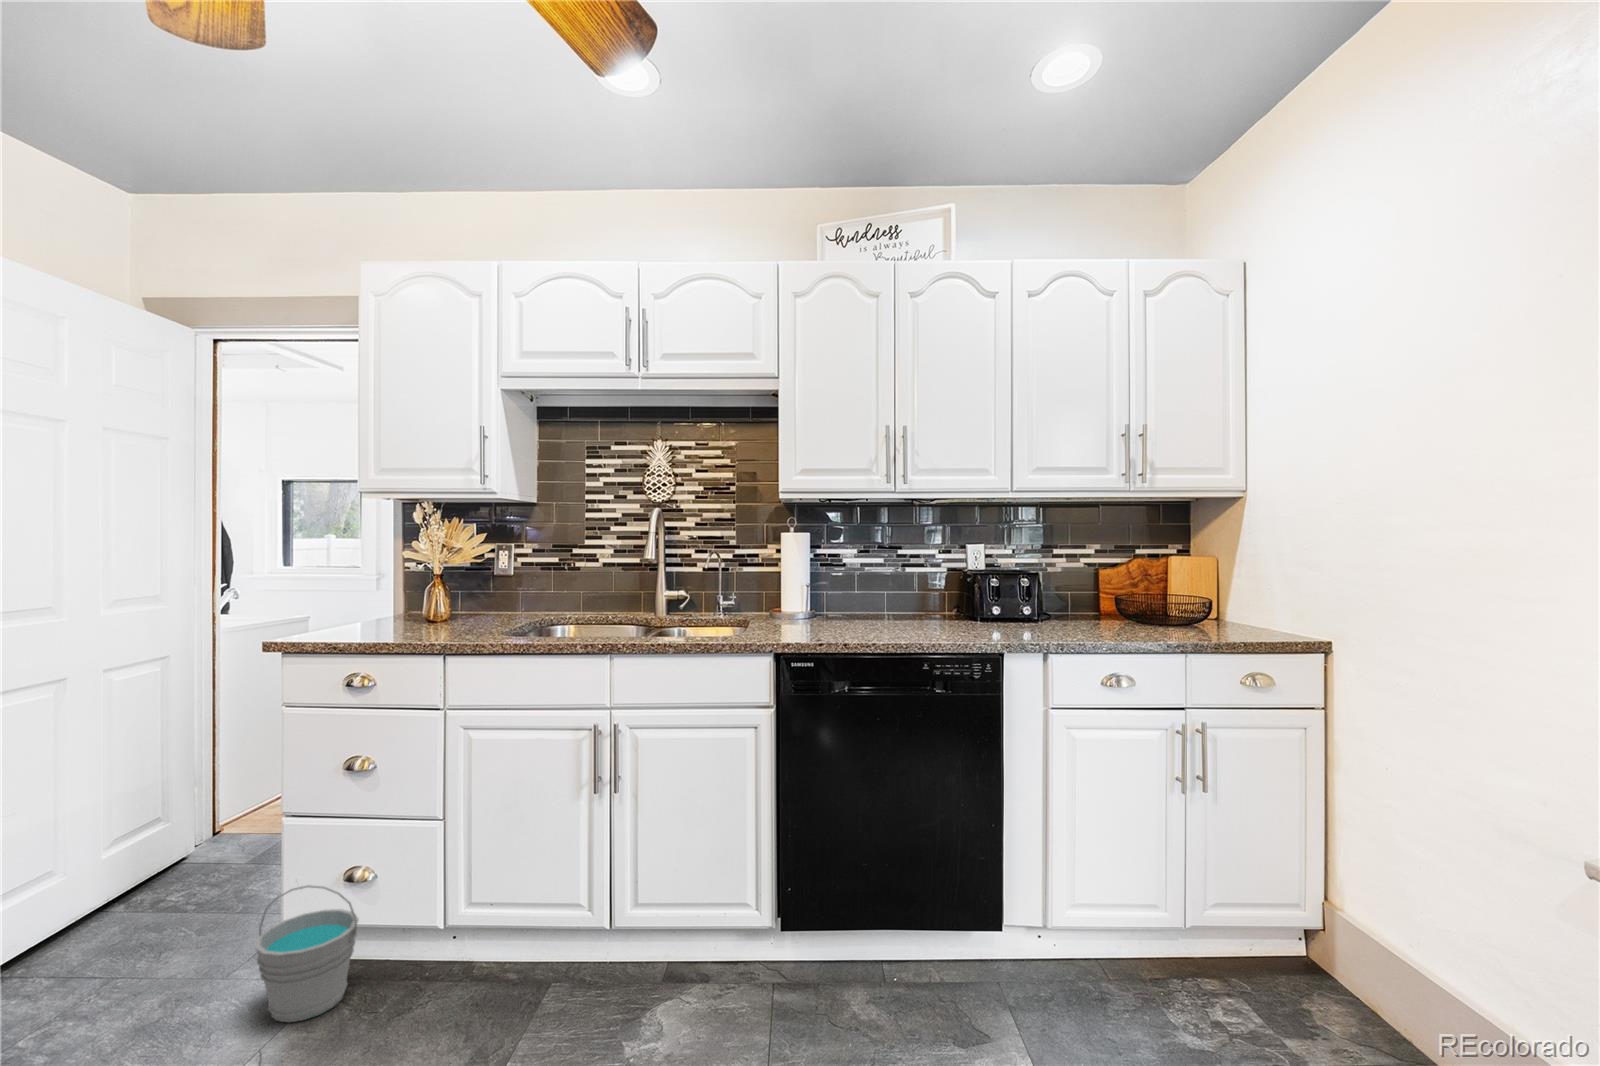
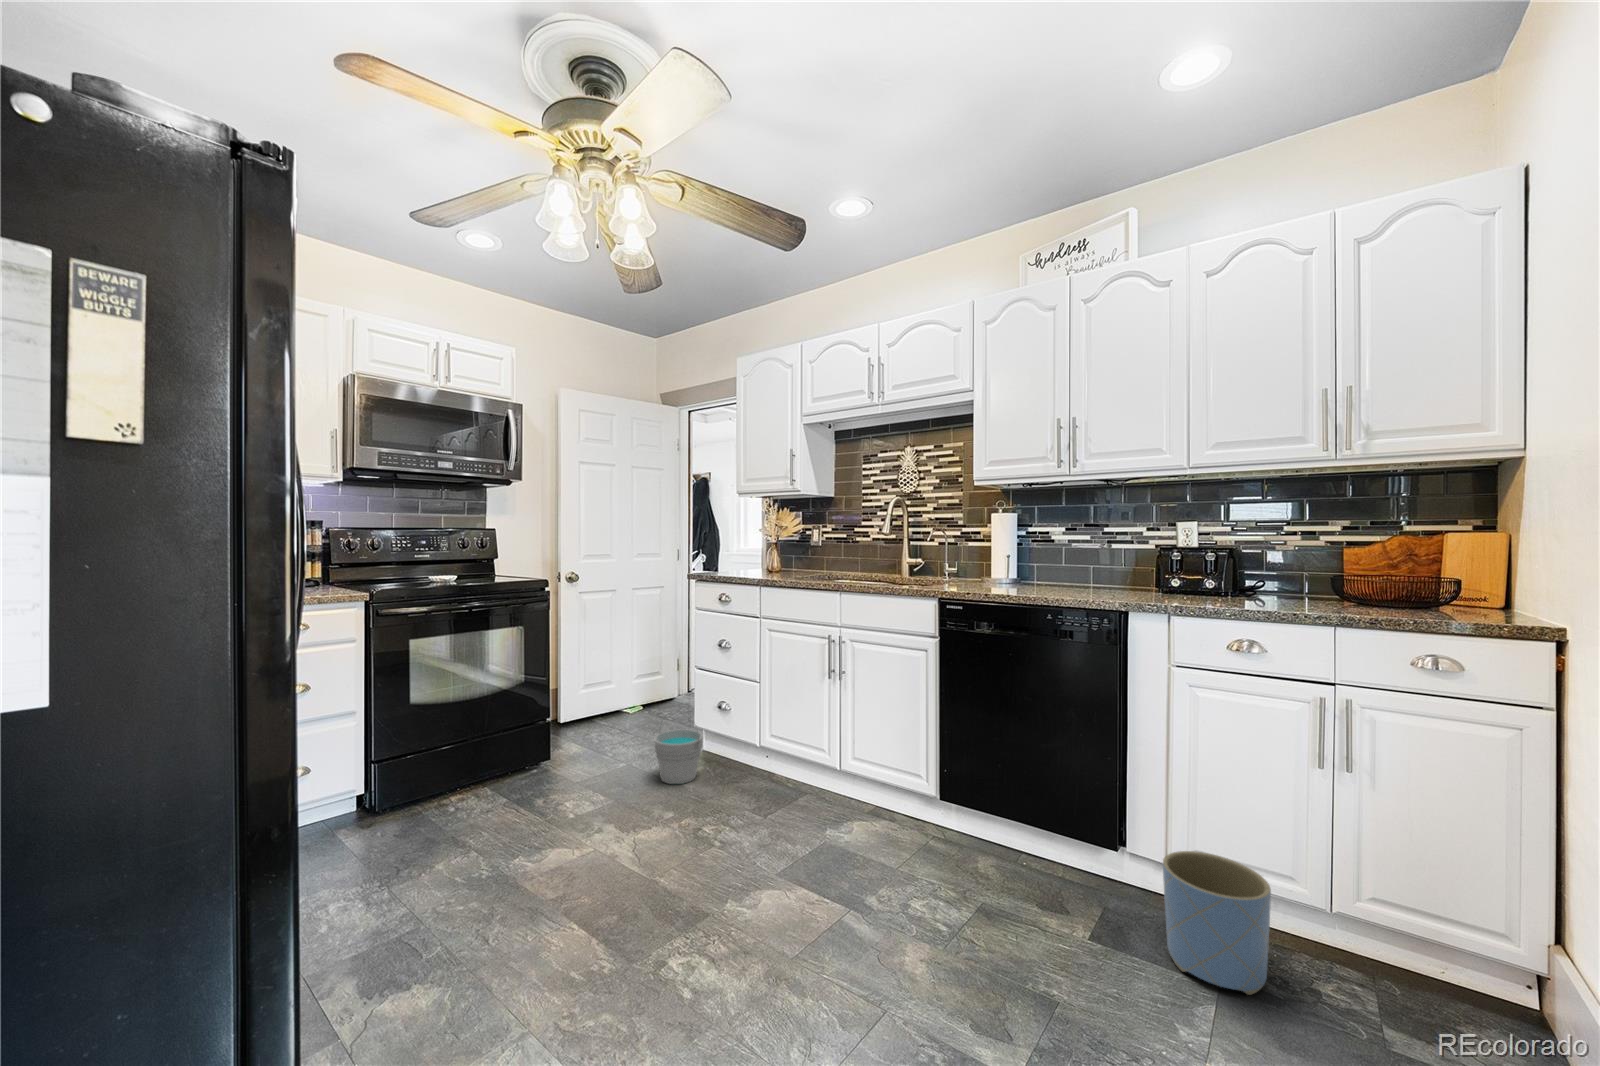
planter: none [1051,892,1148,1028] -> present [1163,851,1271,995]

